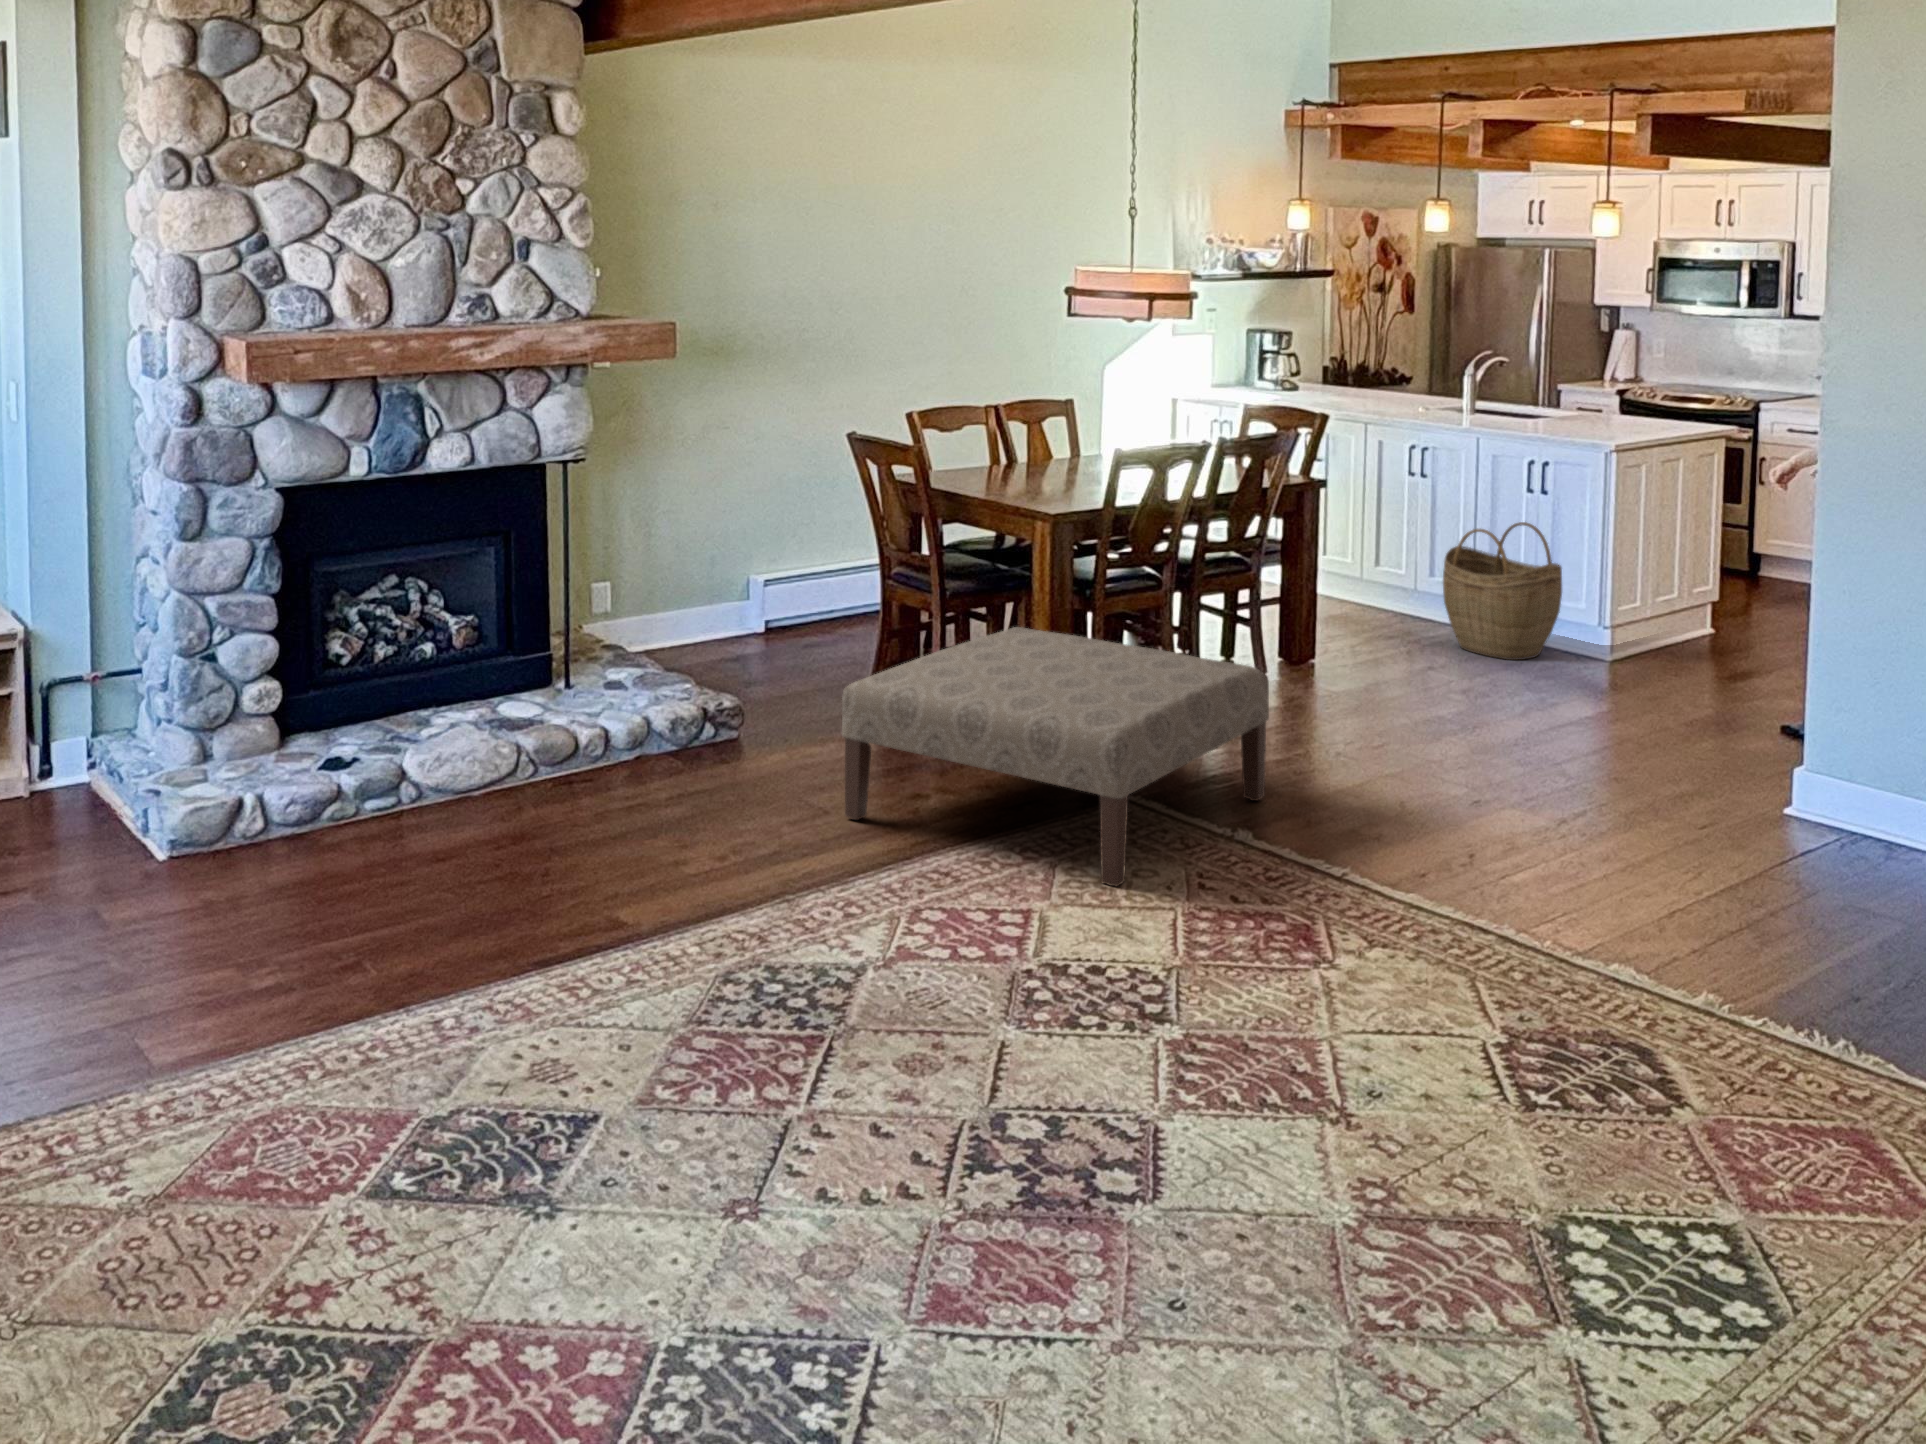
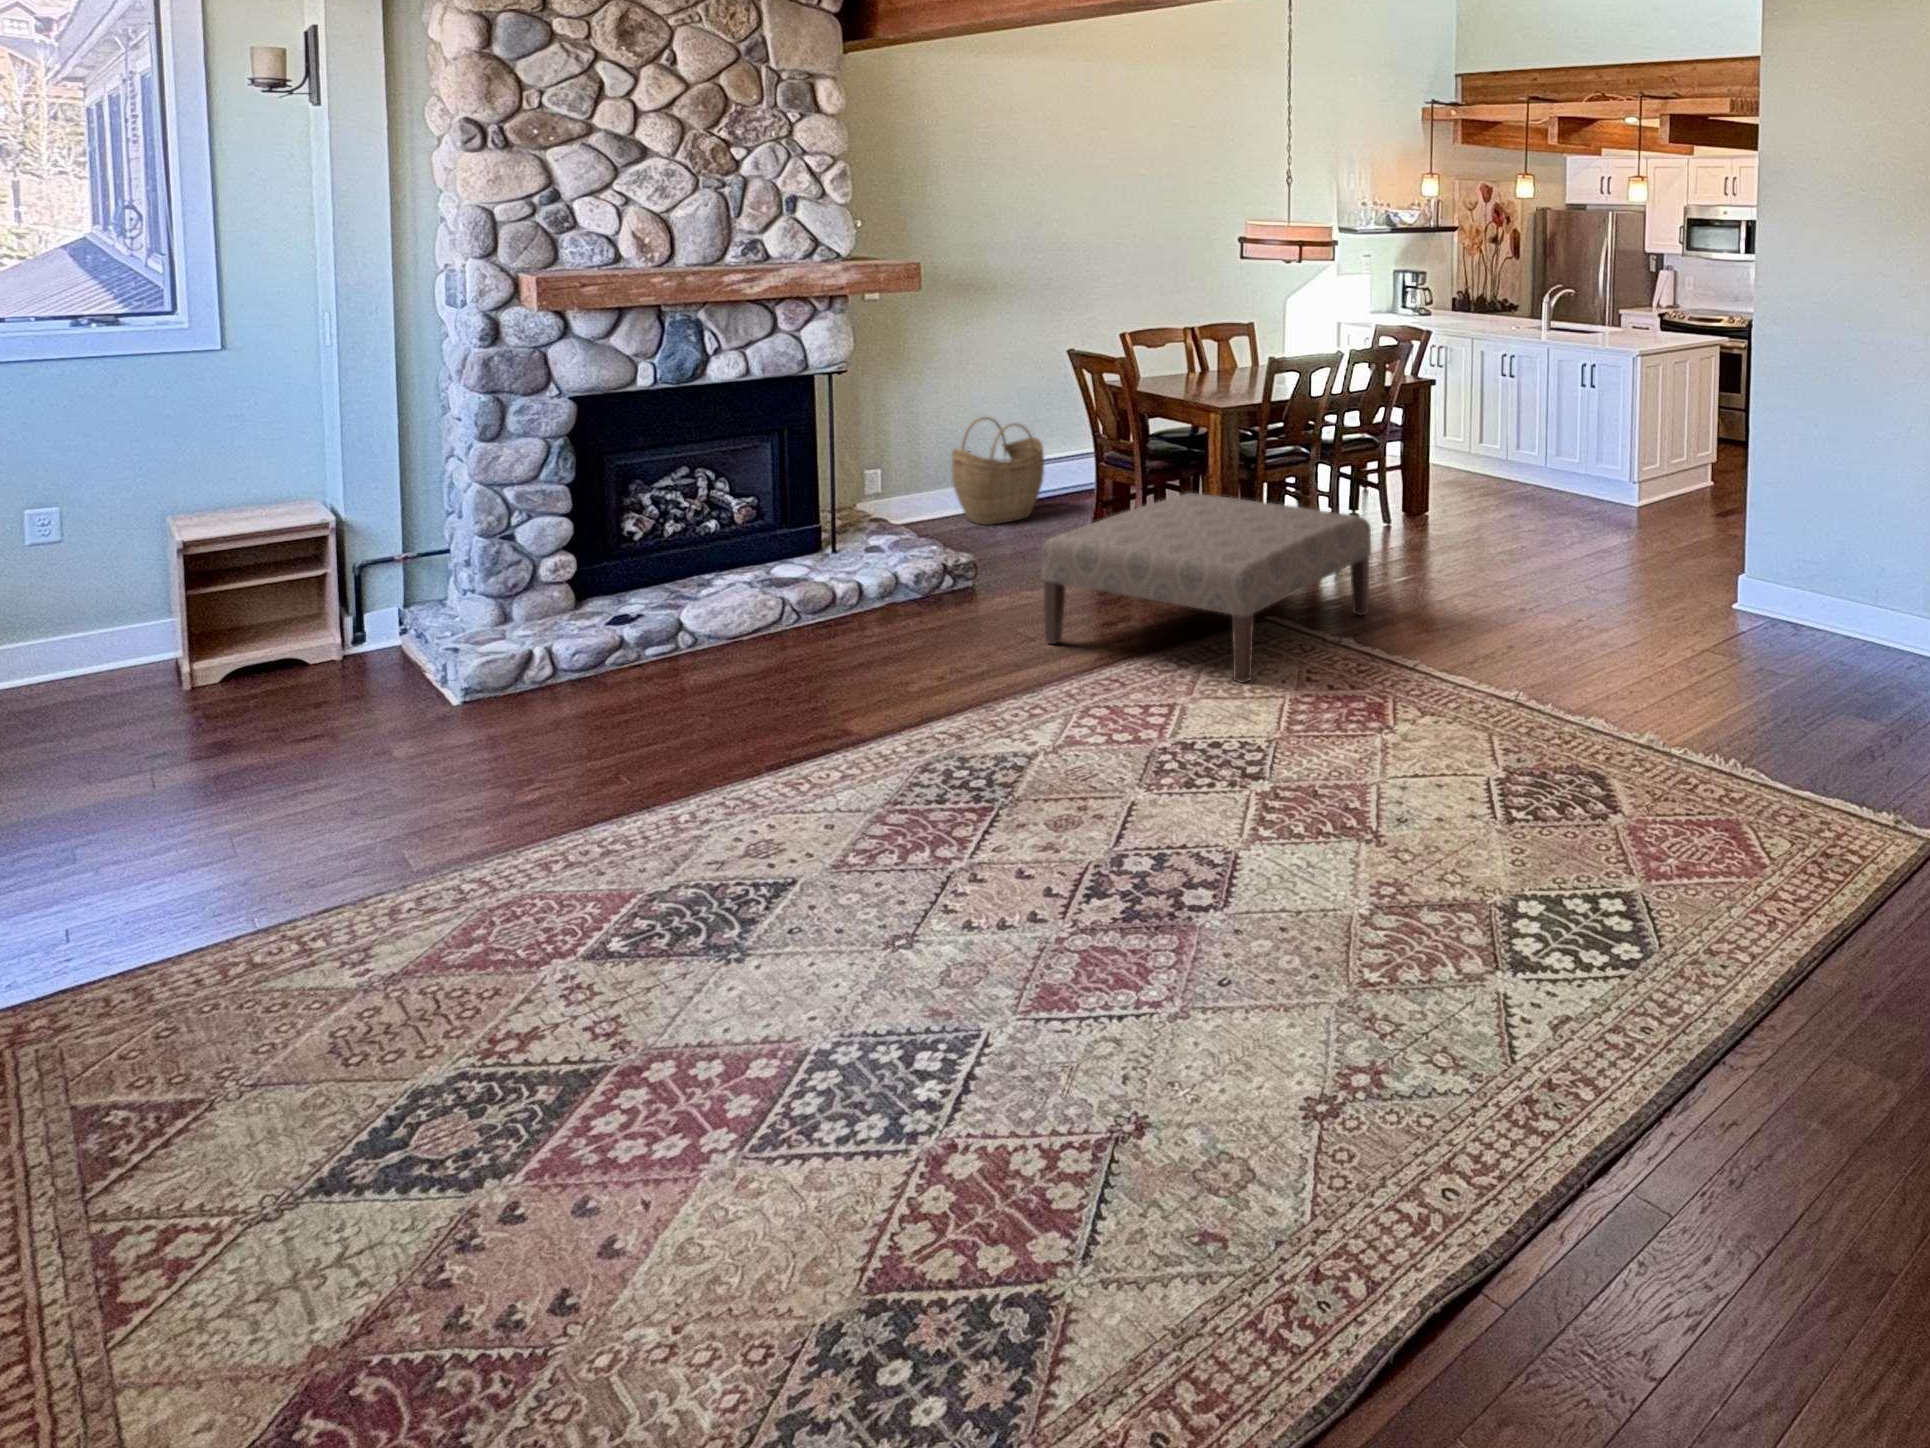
woven basket: present [1443,522,1562,660] -> present [952,417,1044,525]

